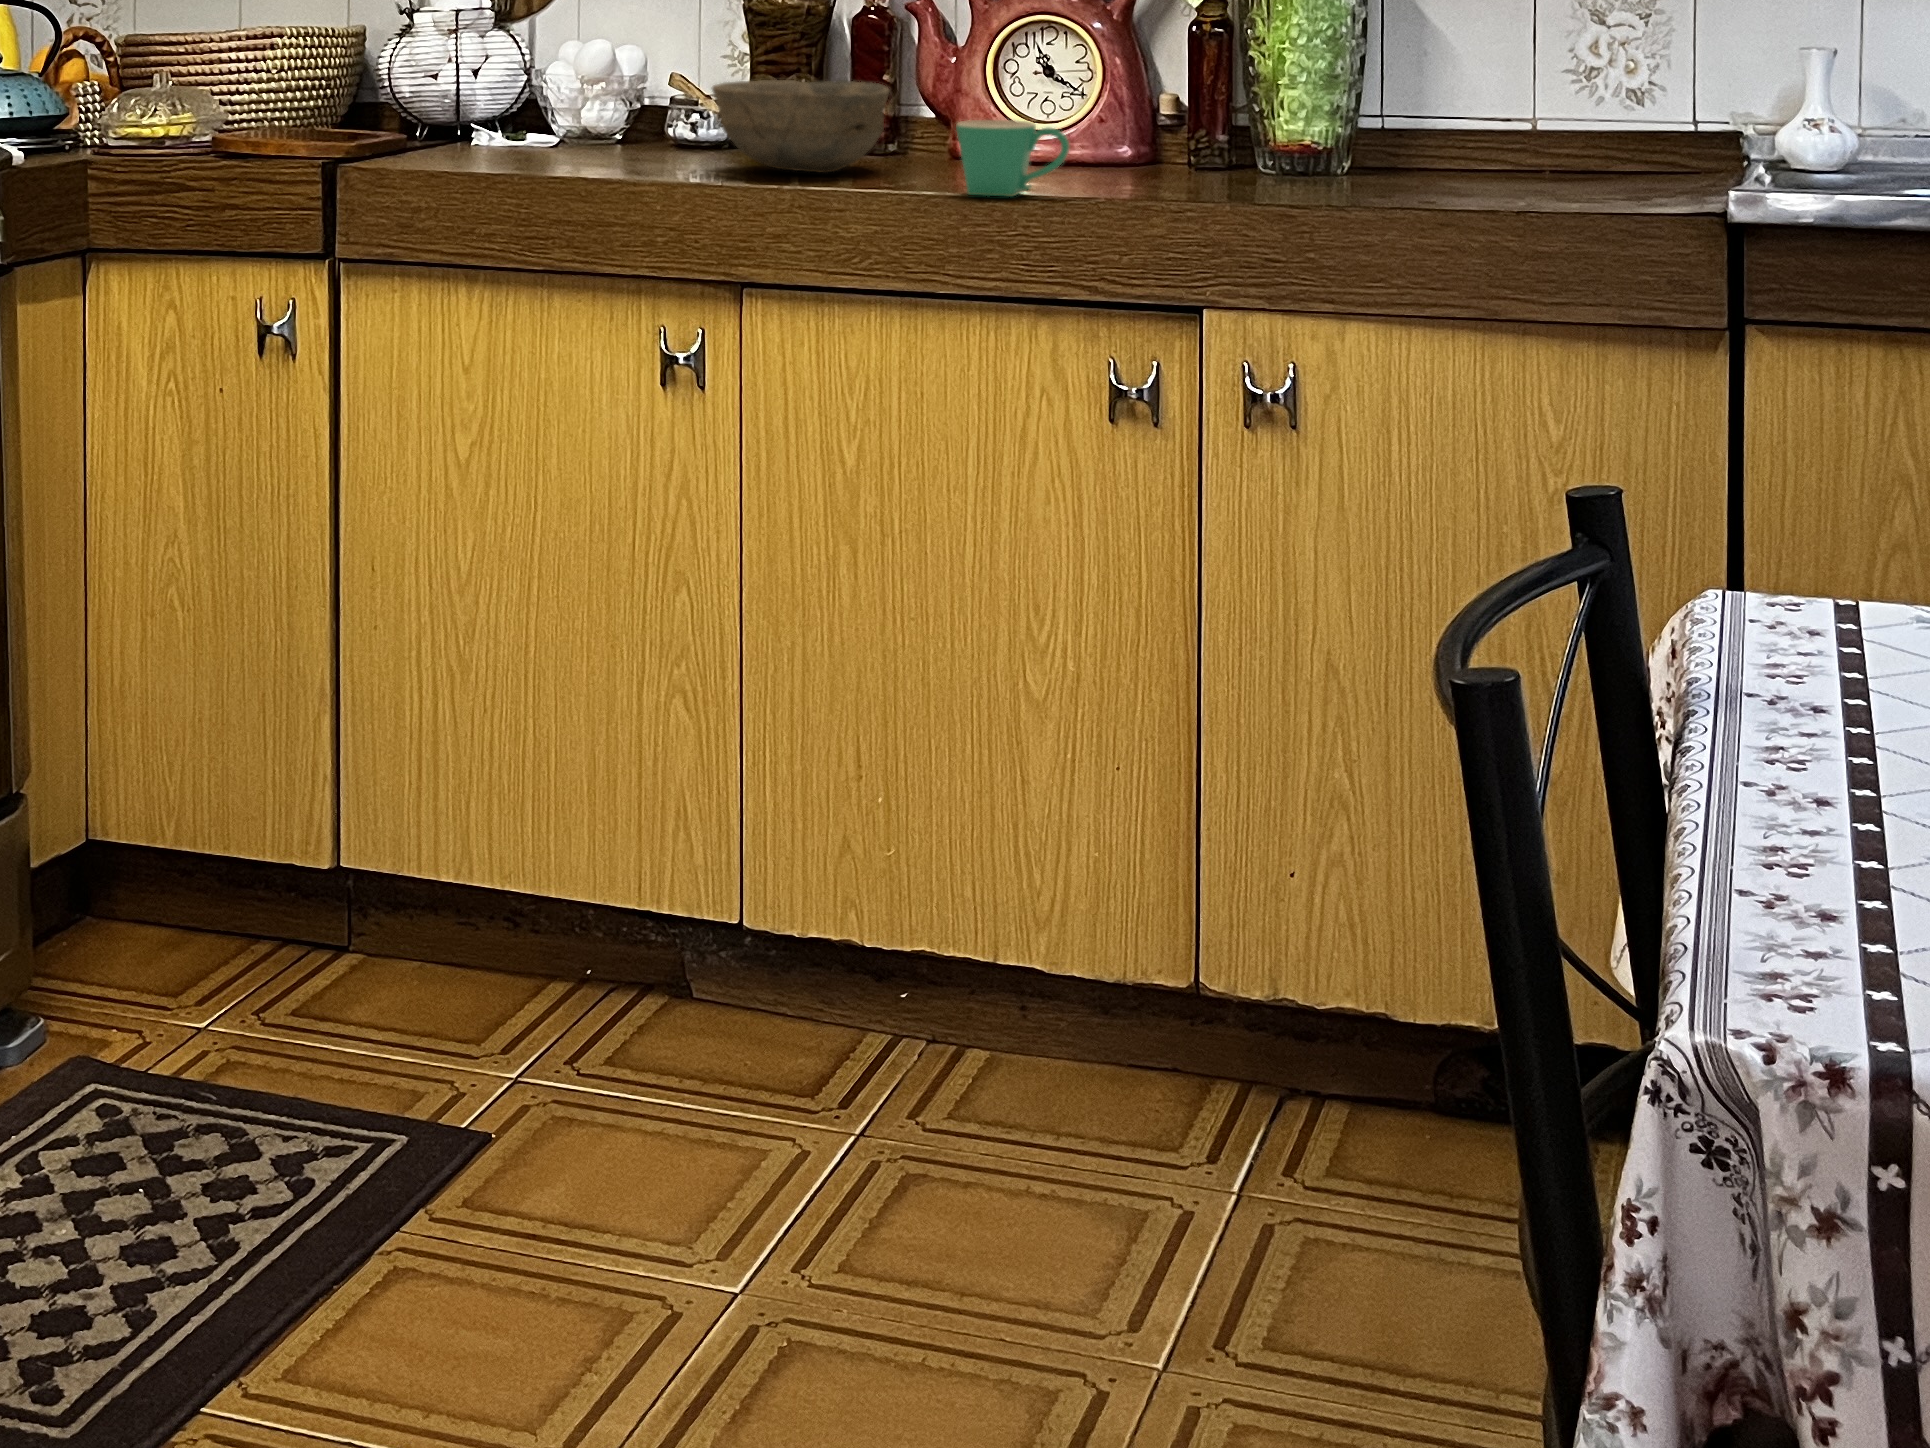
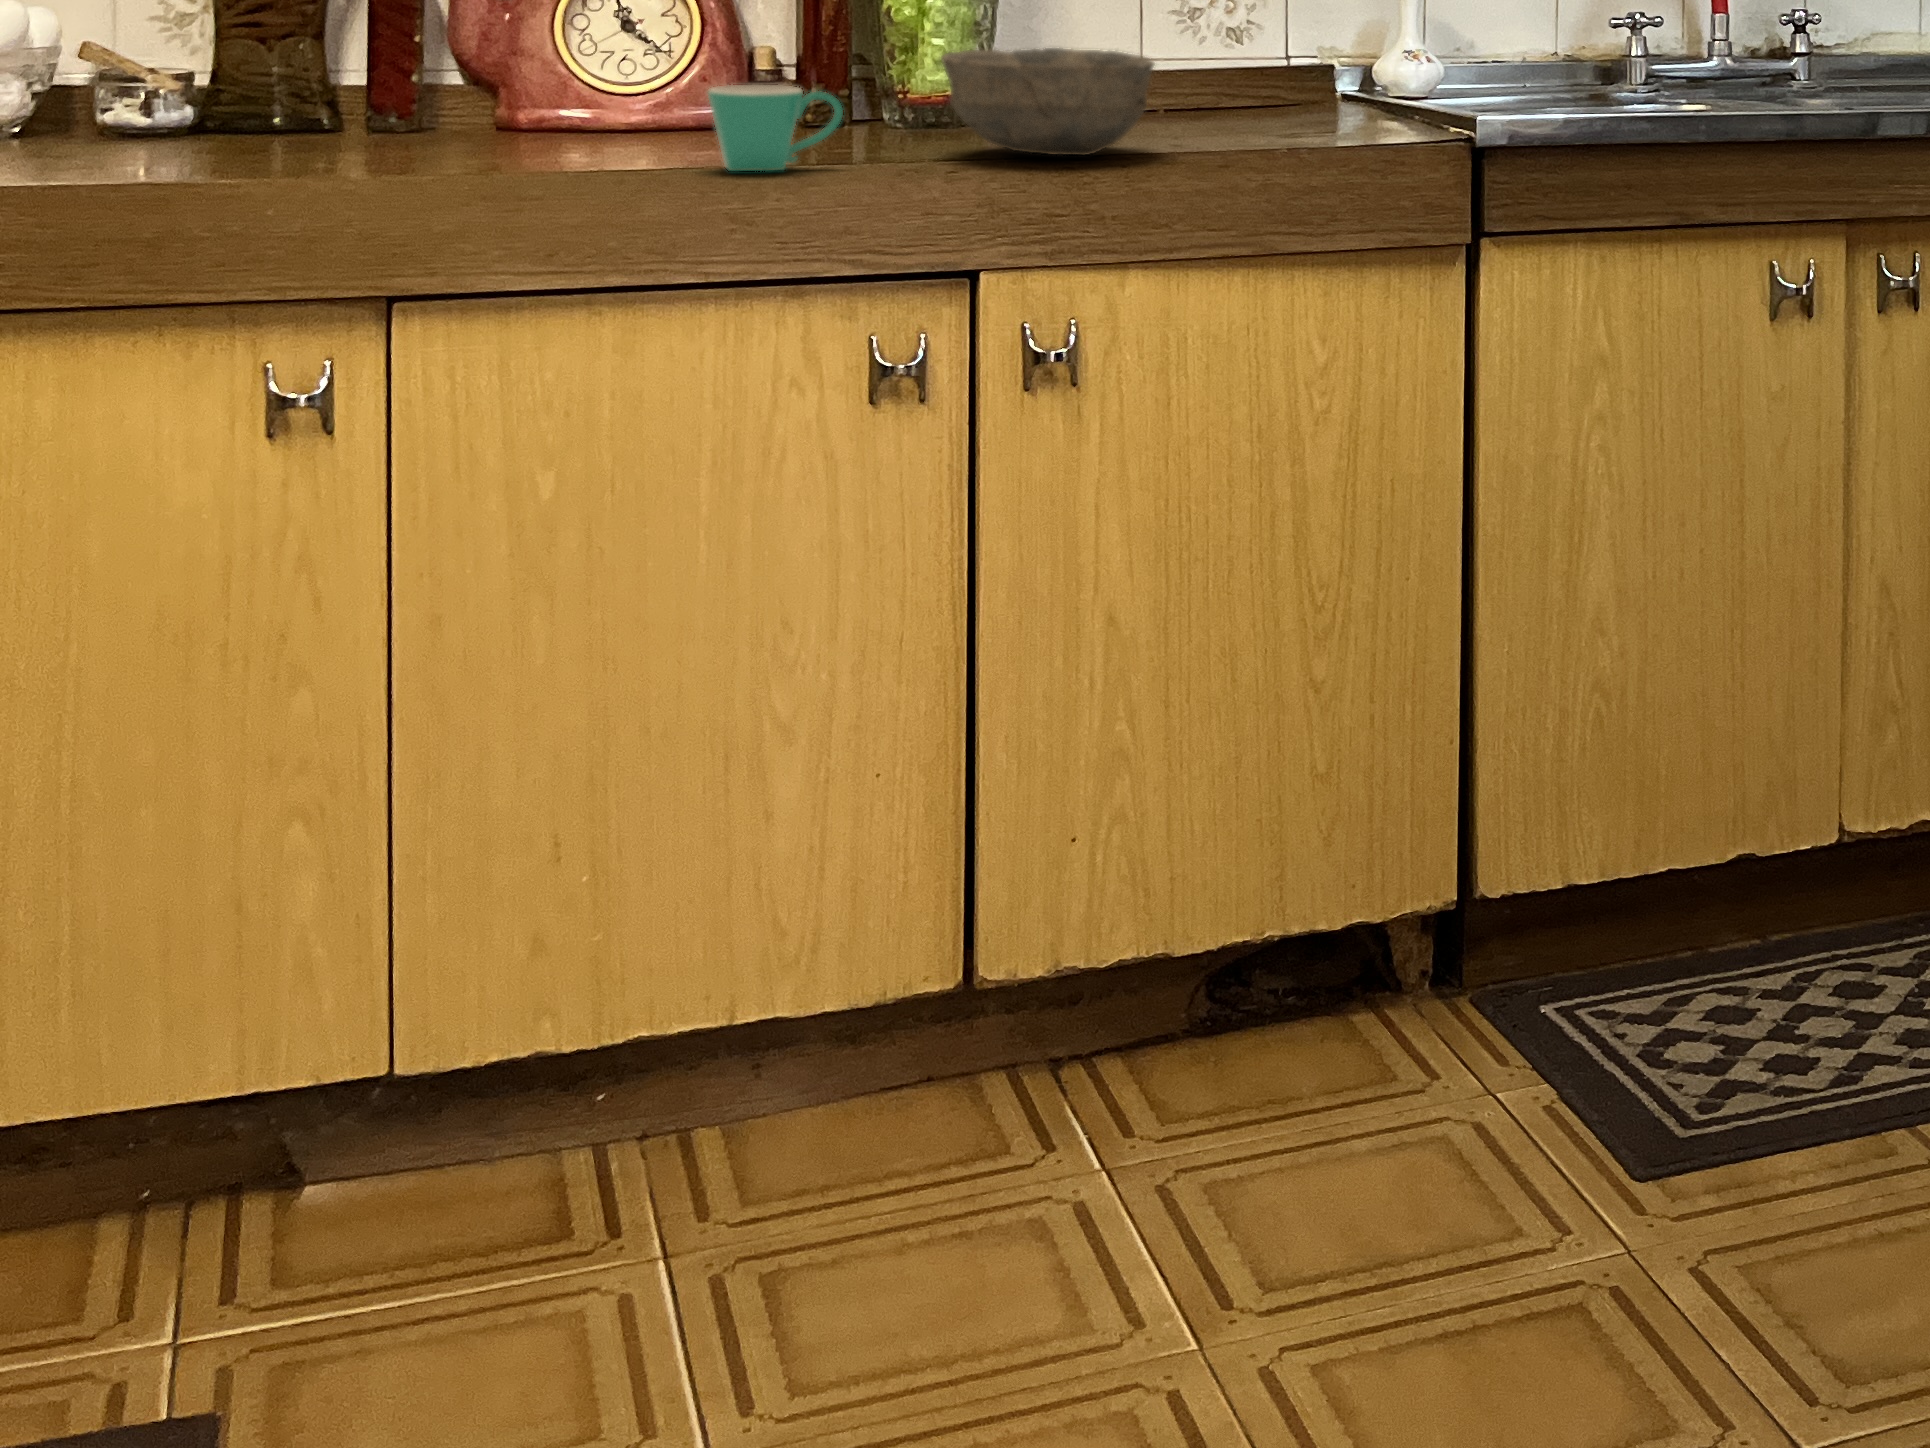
bowl: present [712,80,889,173] -> present [941,48,1154,155]

